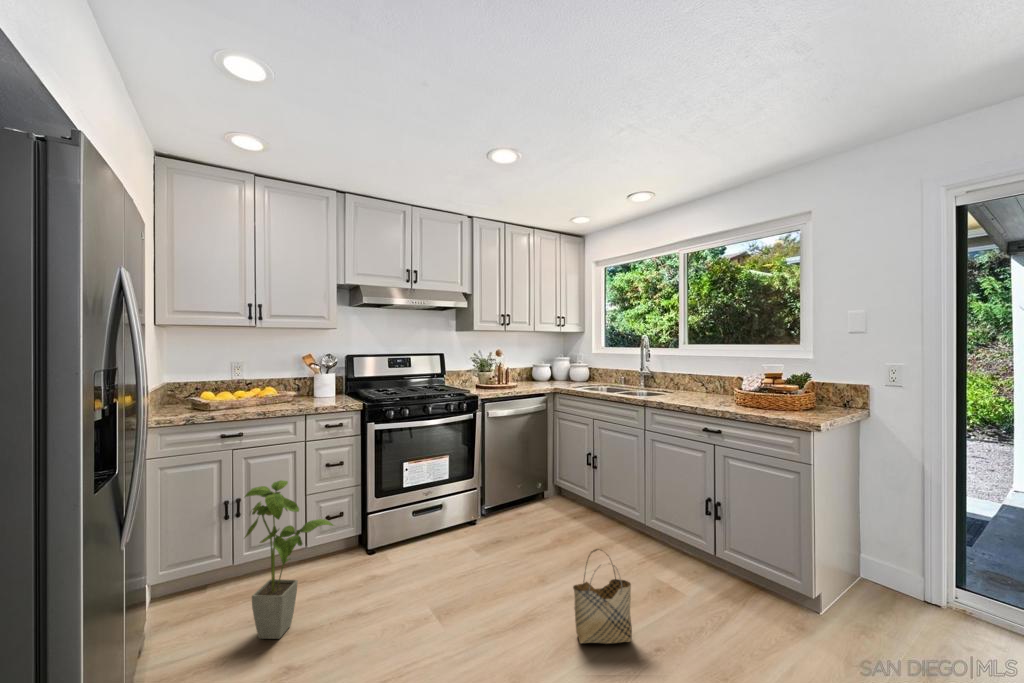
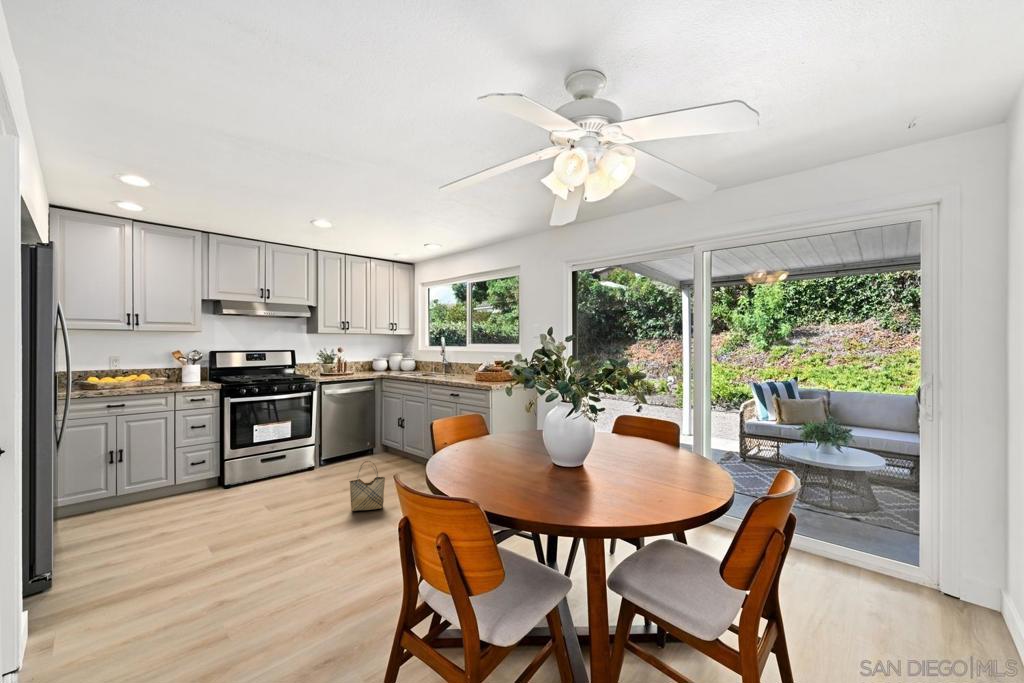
house plant: present [245,480,334,639] -> none [129,428,196,528]

